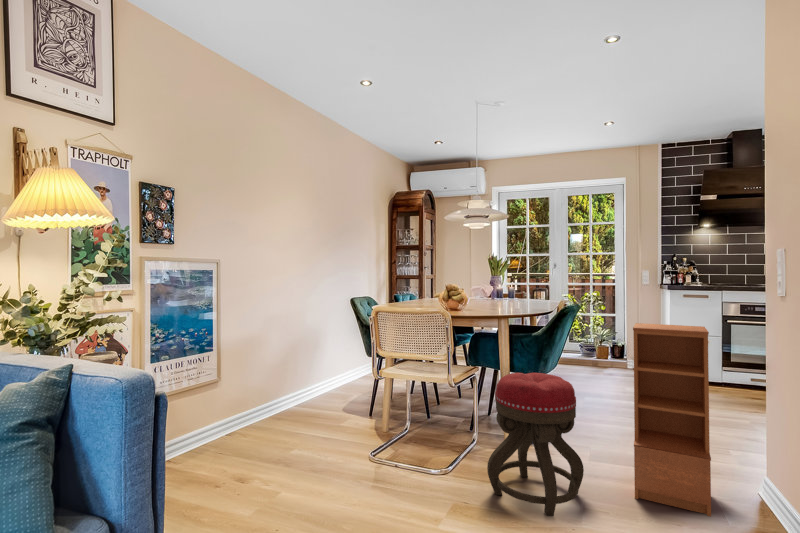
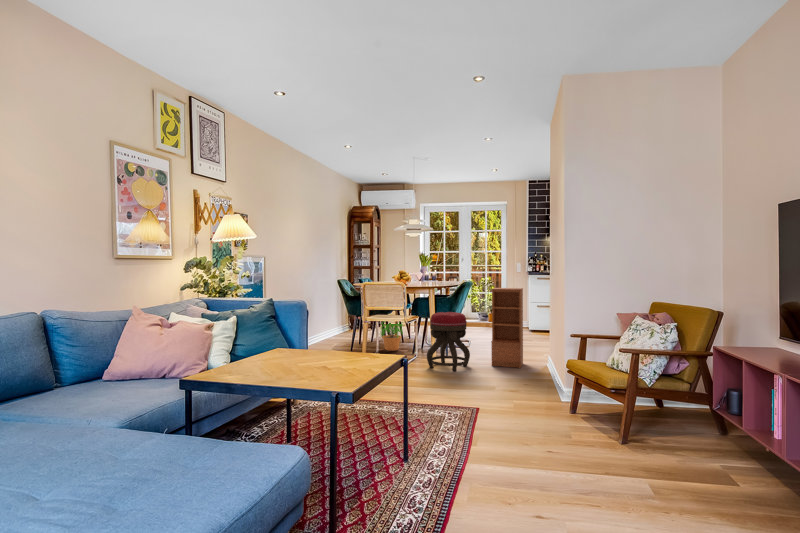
potted plant: none [412,357,456,423] -> present [381,321,403,351]

